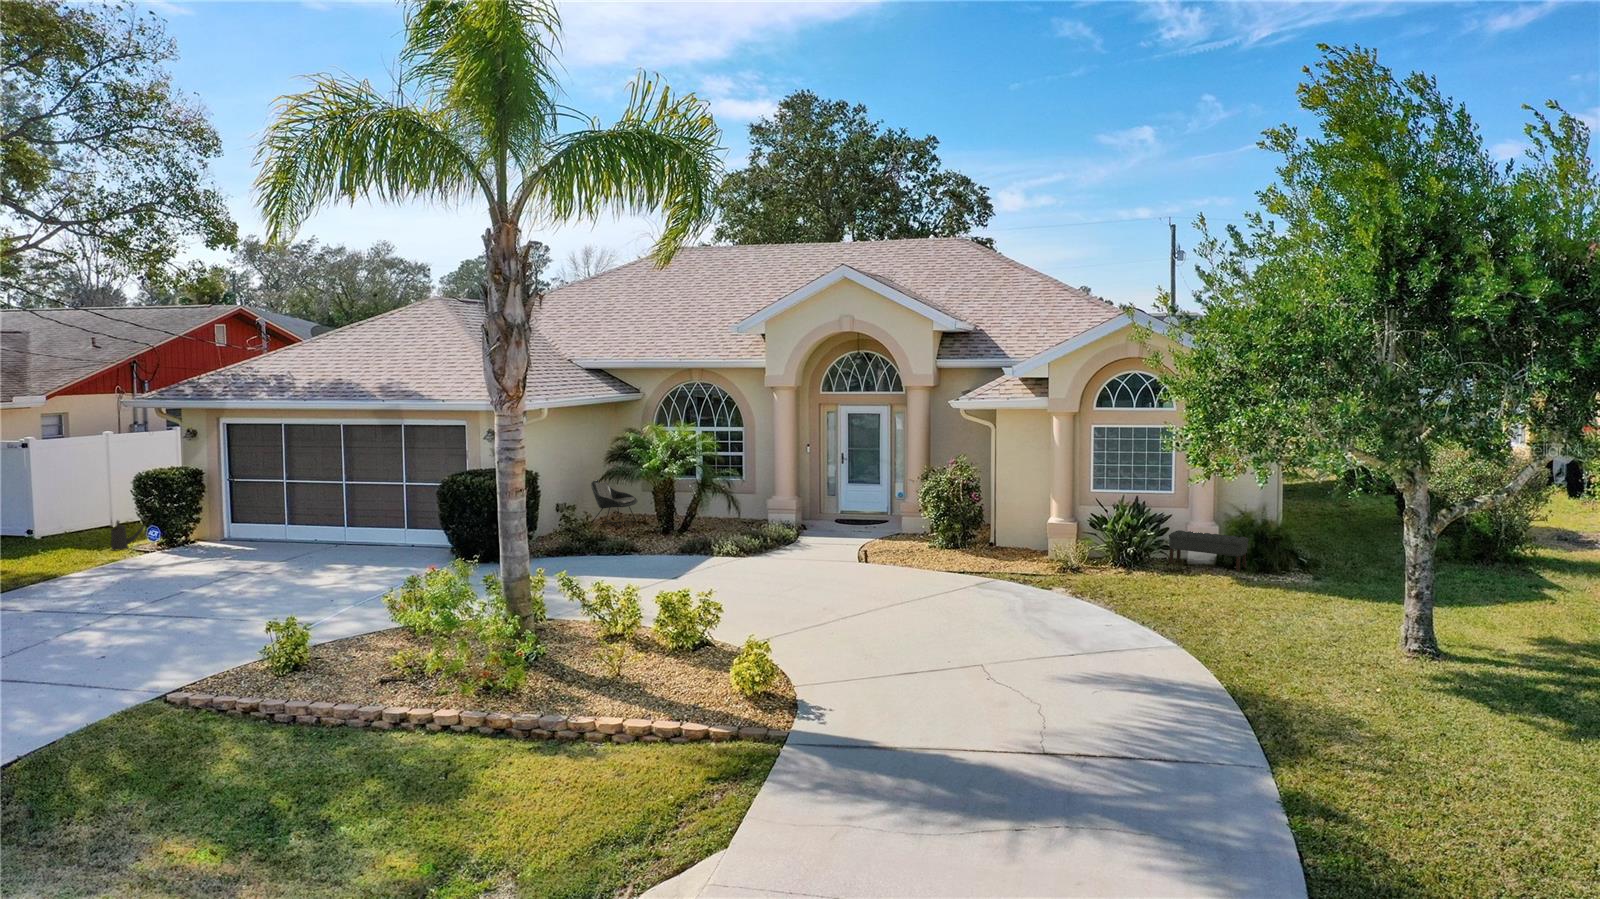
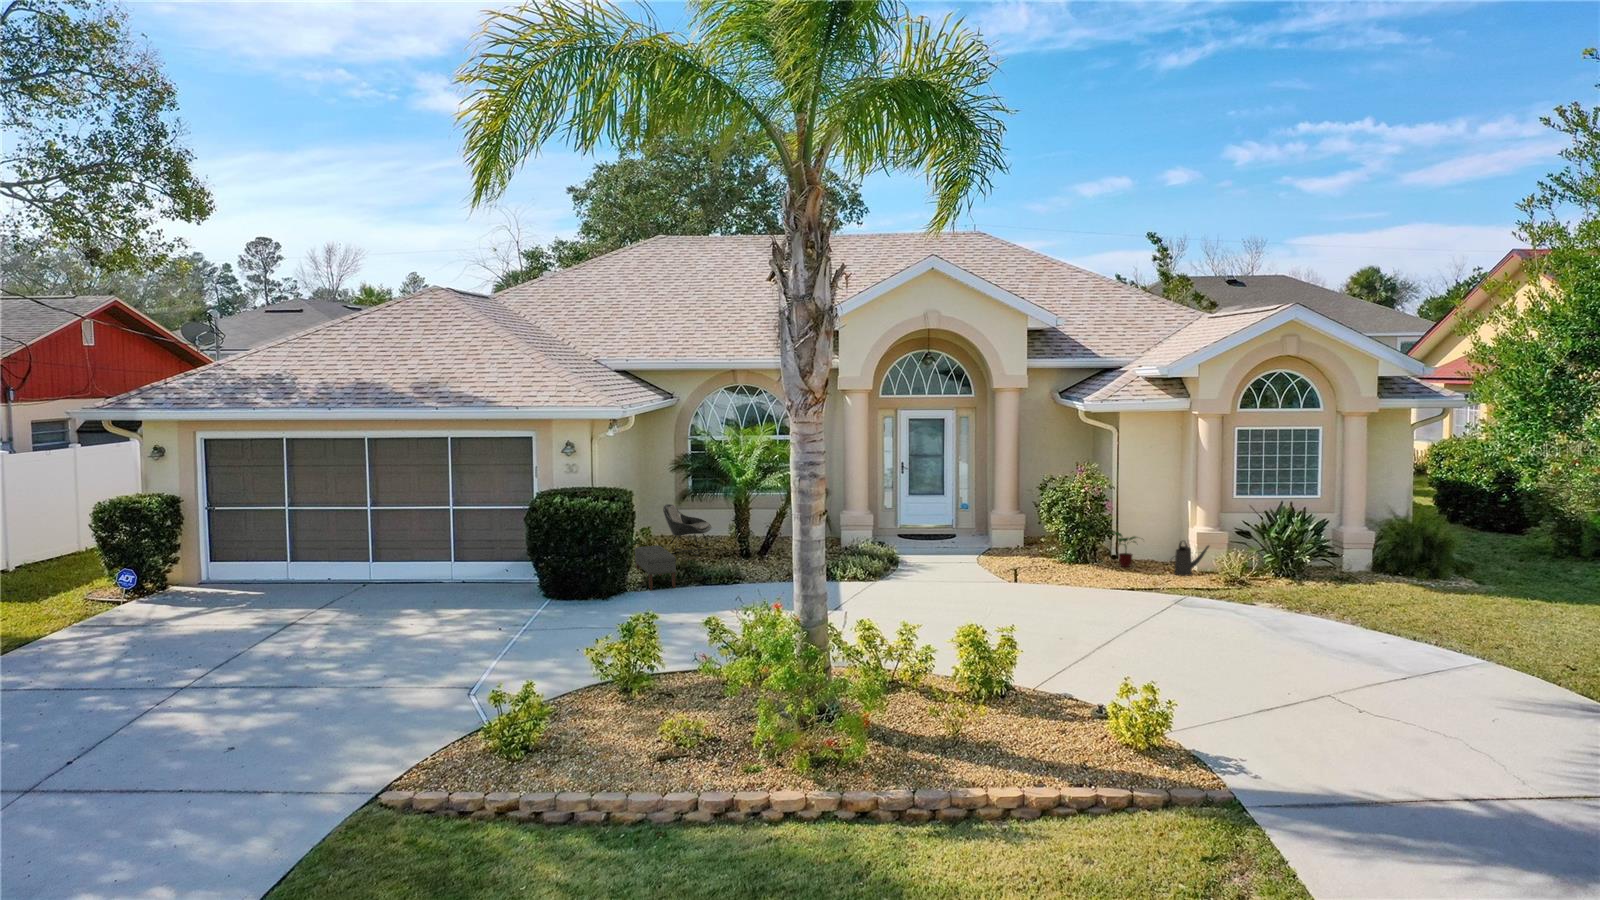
potted plant: none [968,519,1003,553] -> present [1111,532,1137,567]
watering can: present [106,521,146,551] -> present [1173,541,1209,576]
bench: present [1169,530,1249,572] -> present [635,546,676,590]

